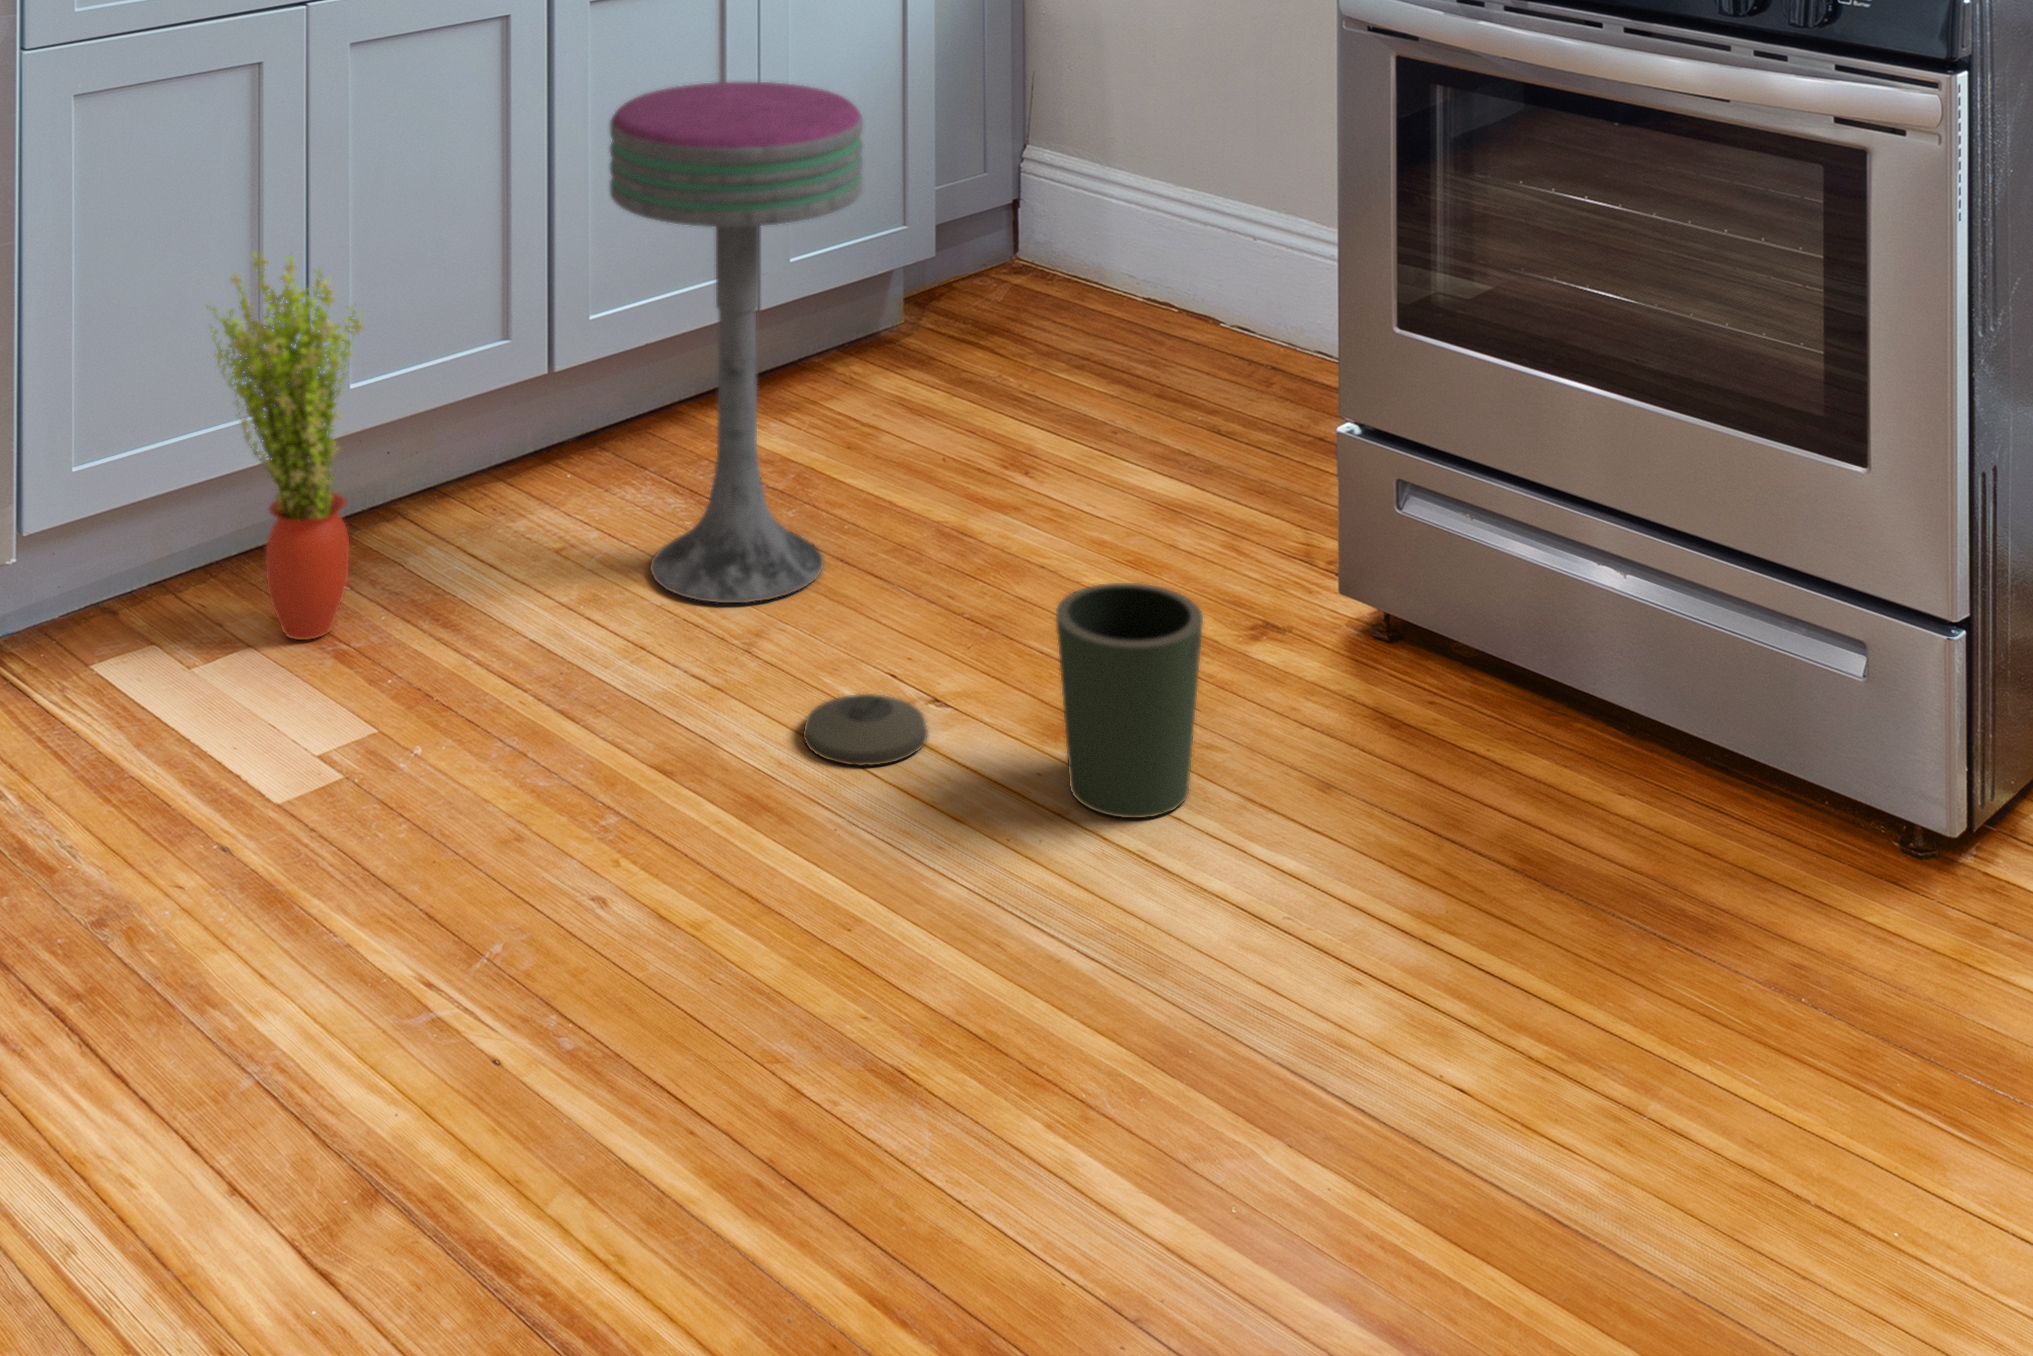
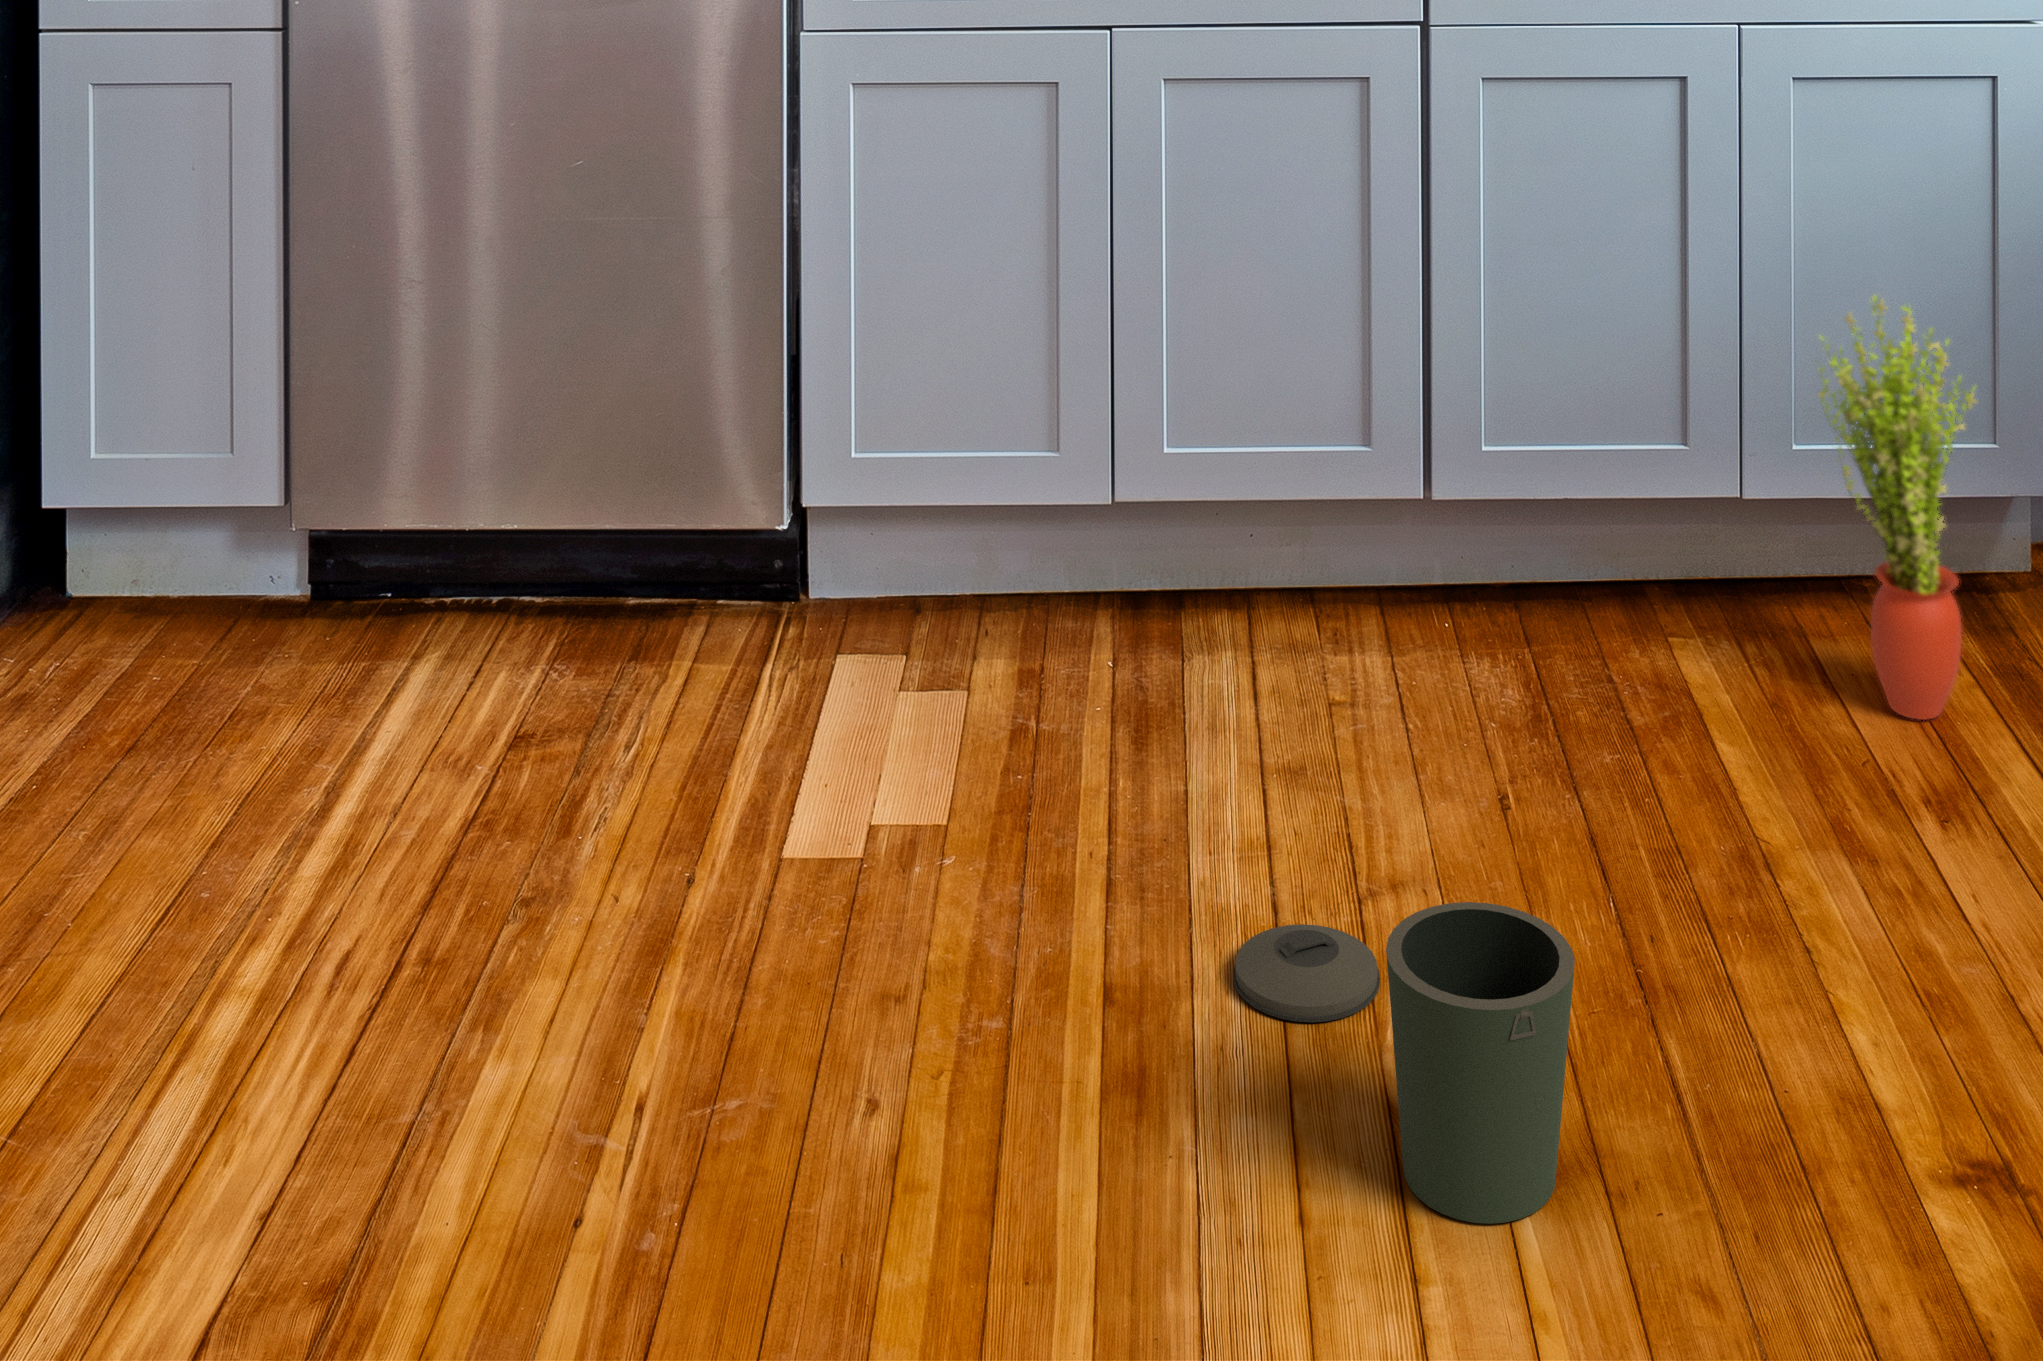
bar stool: present [610,82,863,603] -> none [1289,181,1585,796]
potted plant: present [207,253,363,640] -> present [1818,296,1978,720]

